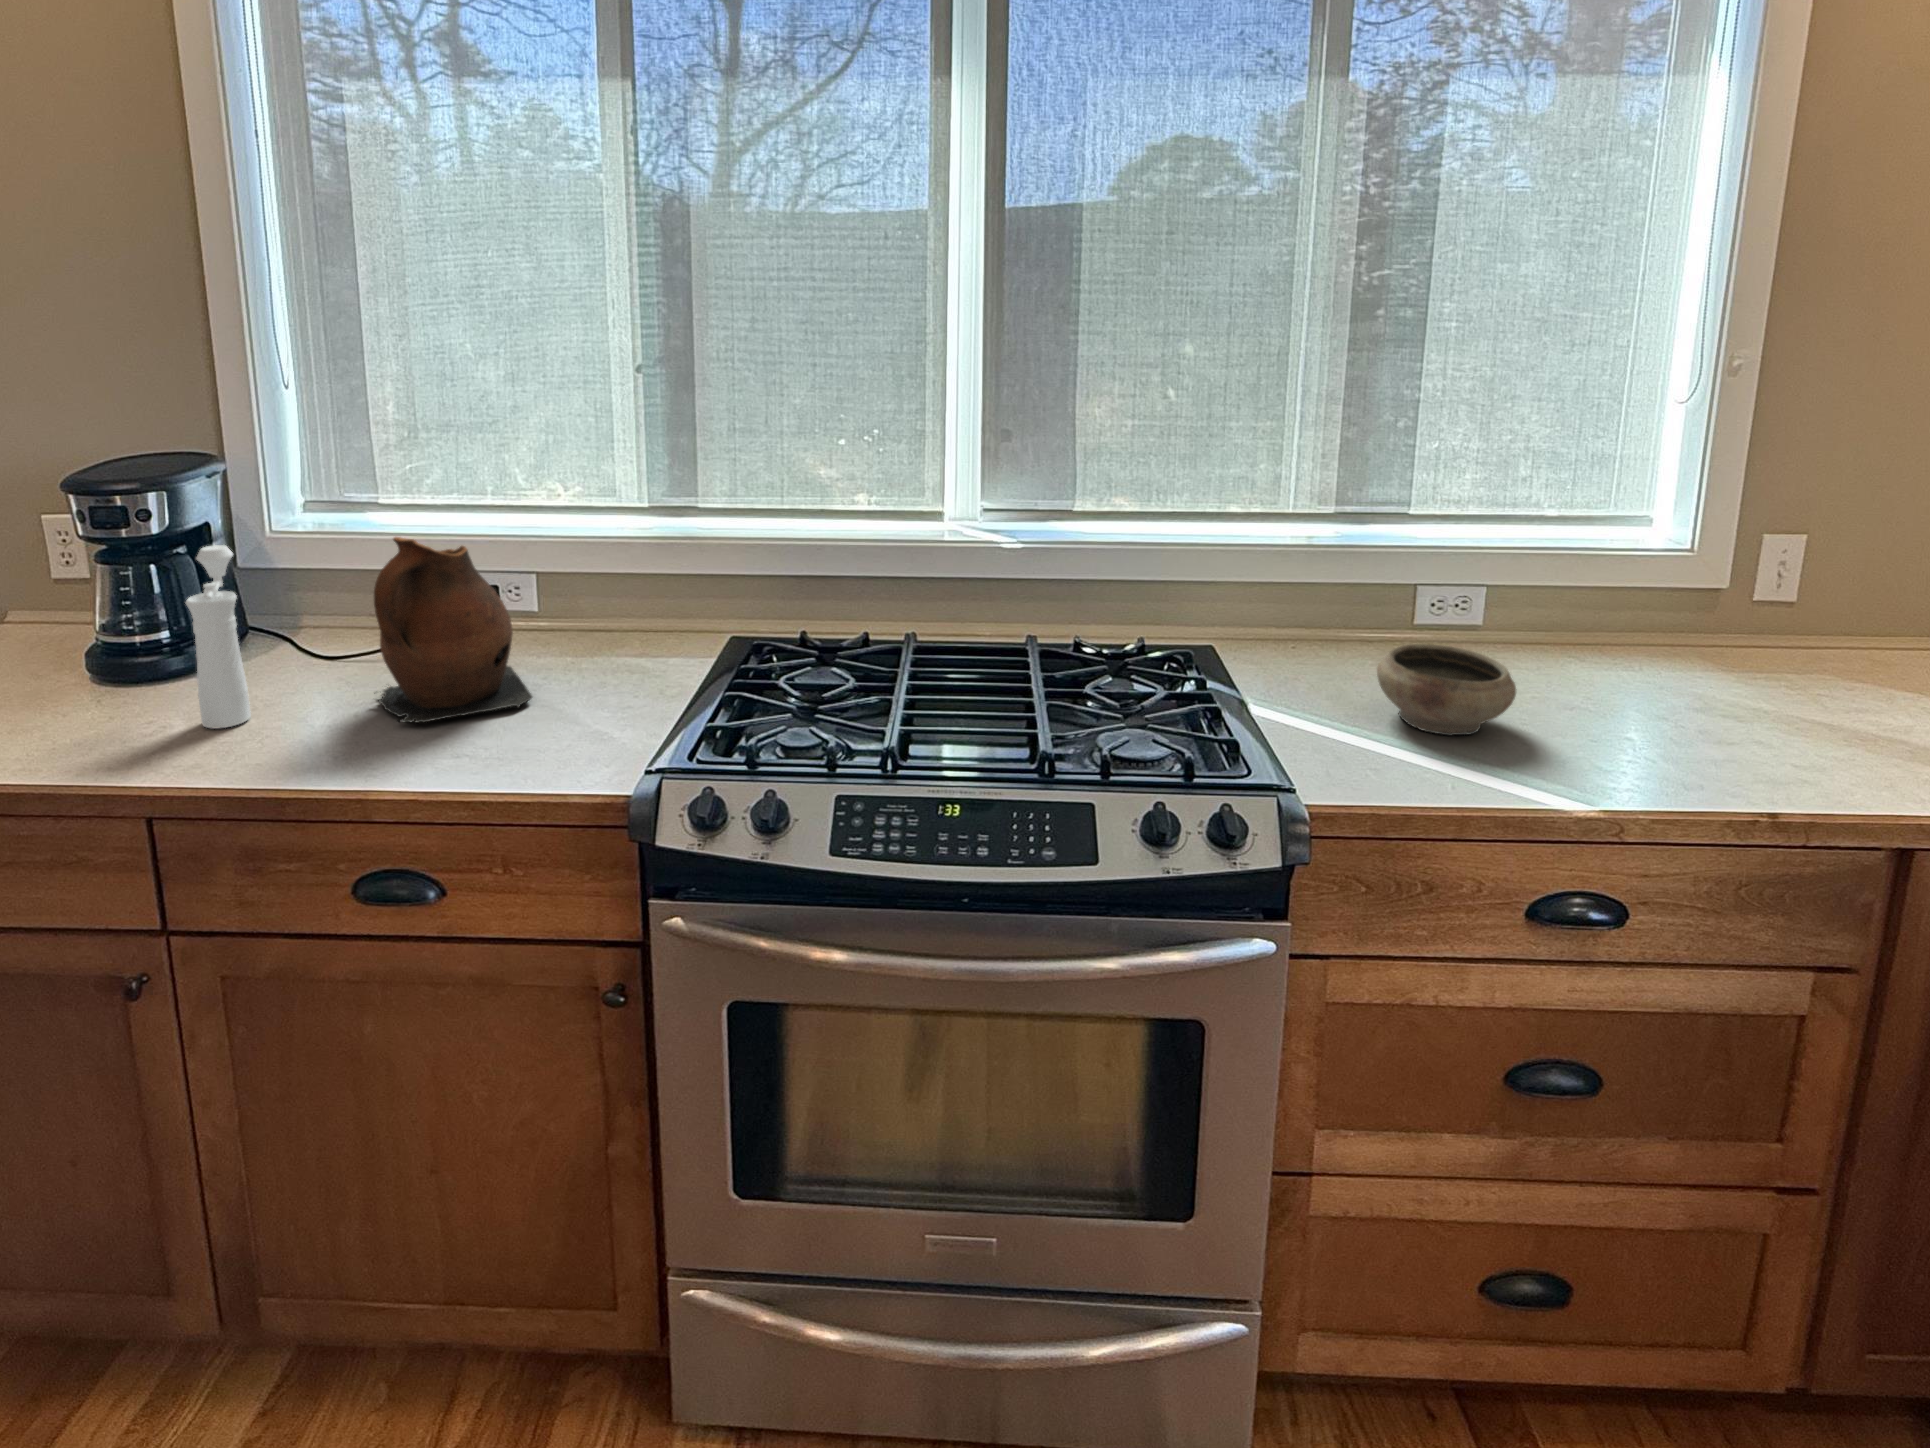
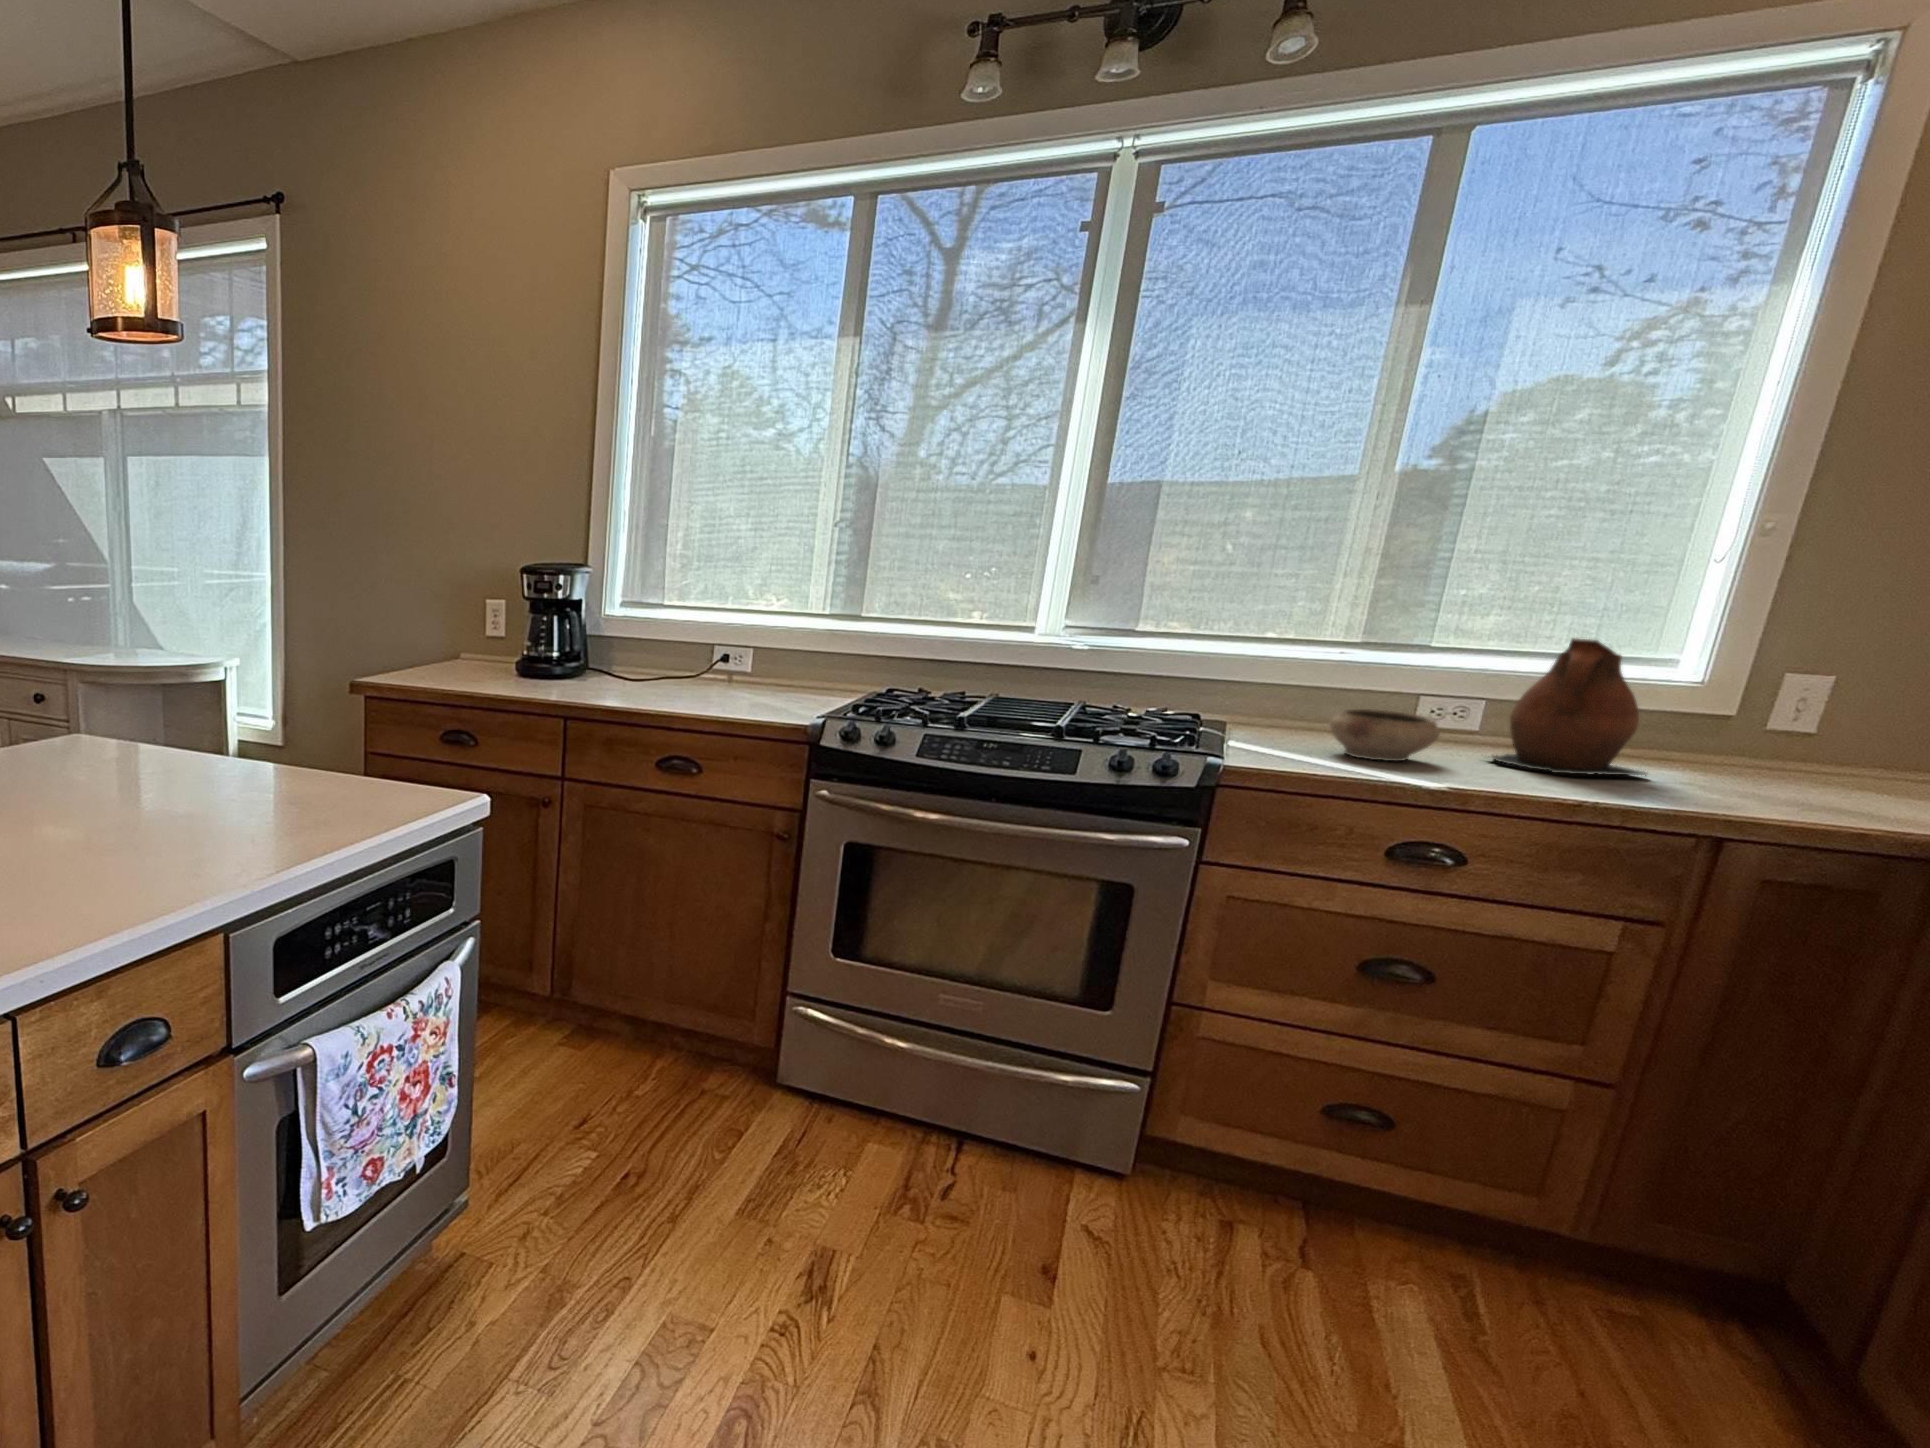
ceramic pitcher: present [374,537,532,723] -> present [1492,638,1647,776]
pepper mill: present [186,545,251,729] -> none [585,605,611,693]

